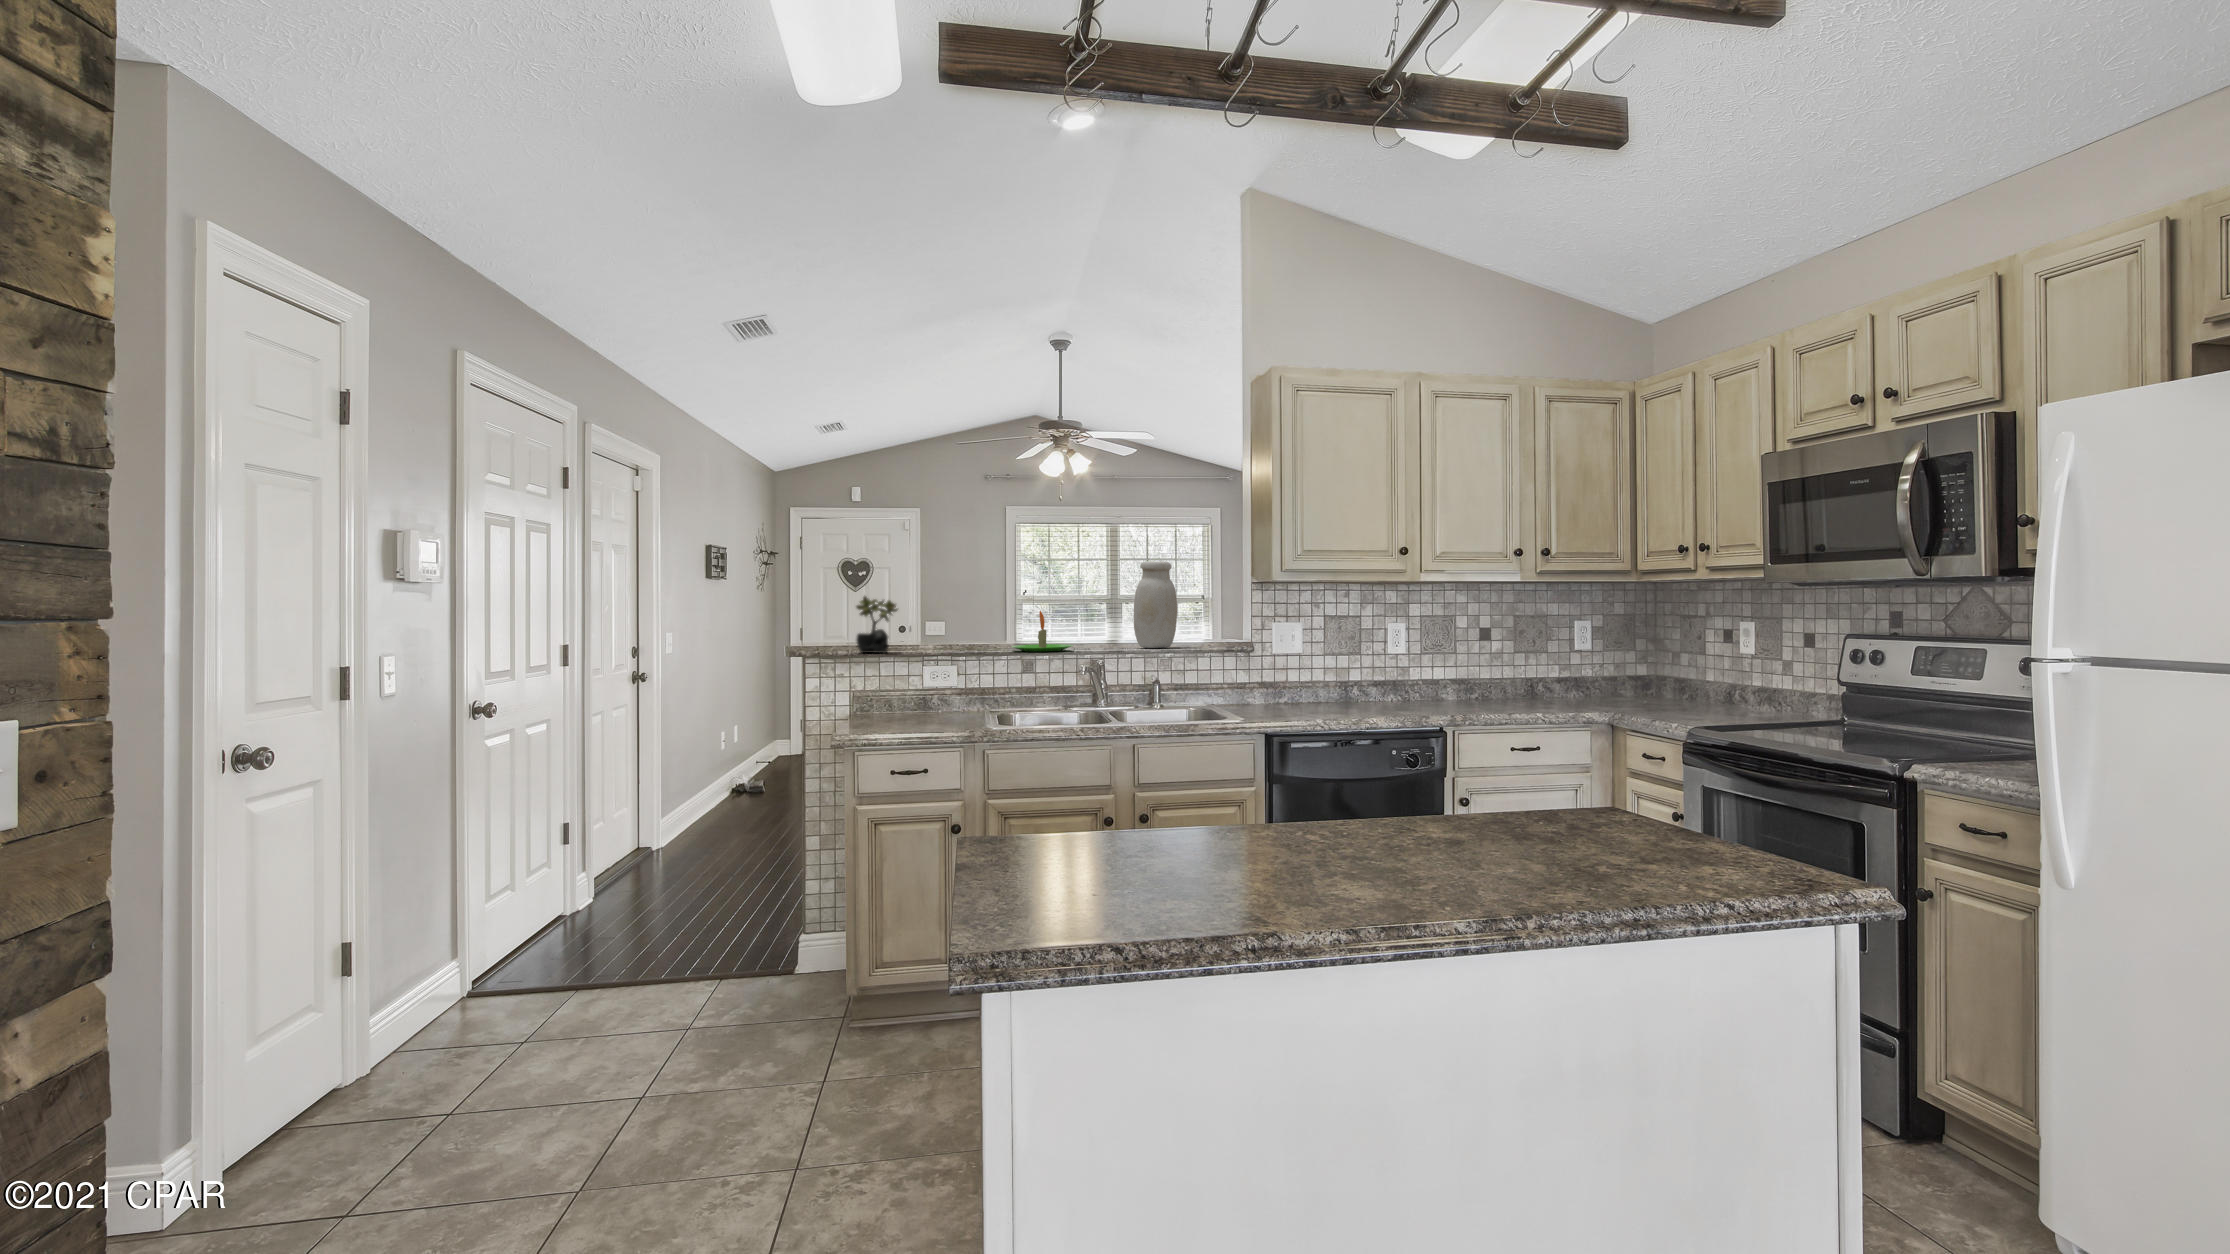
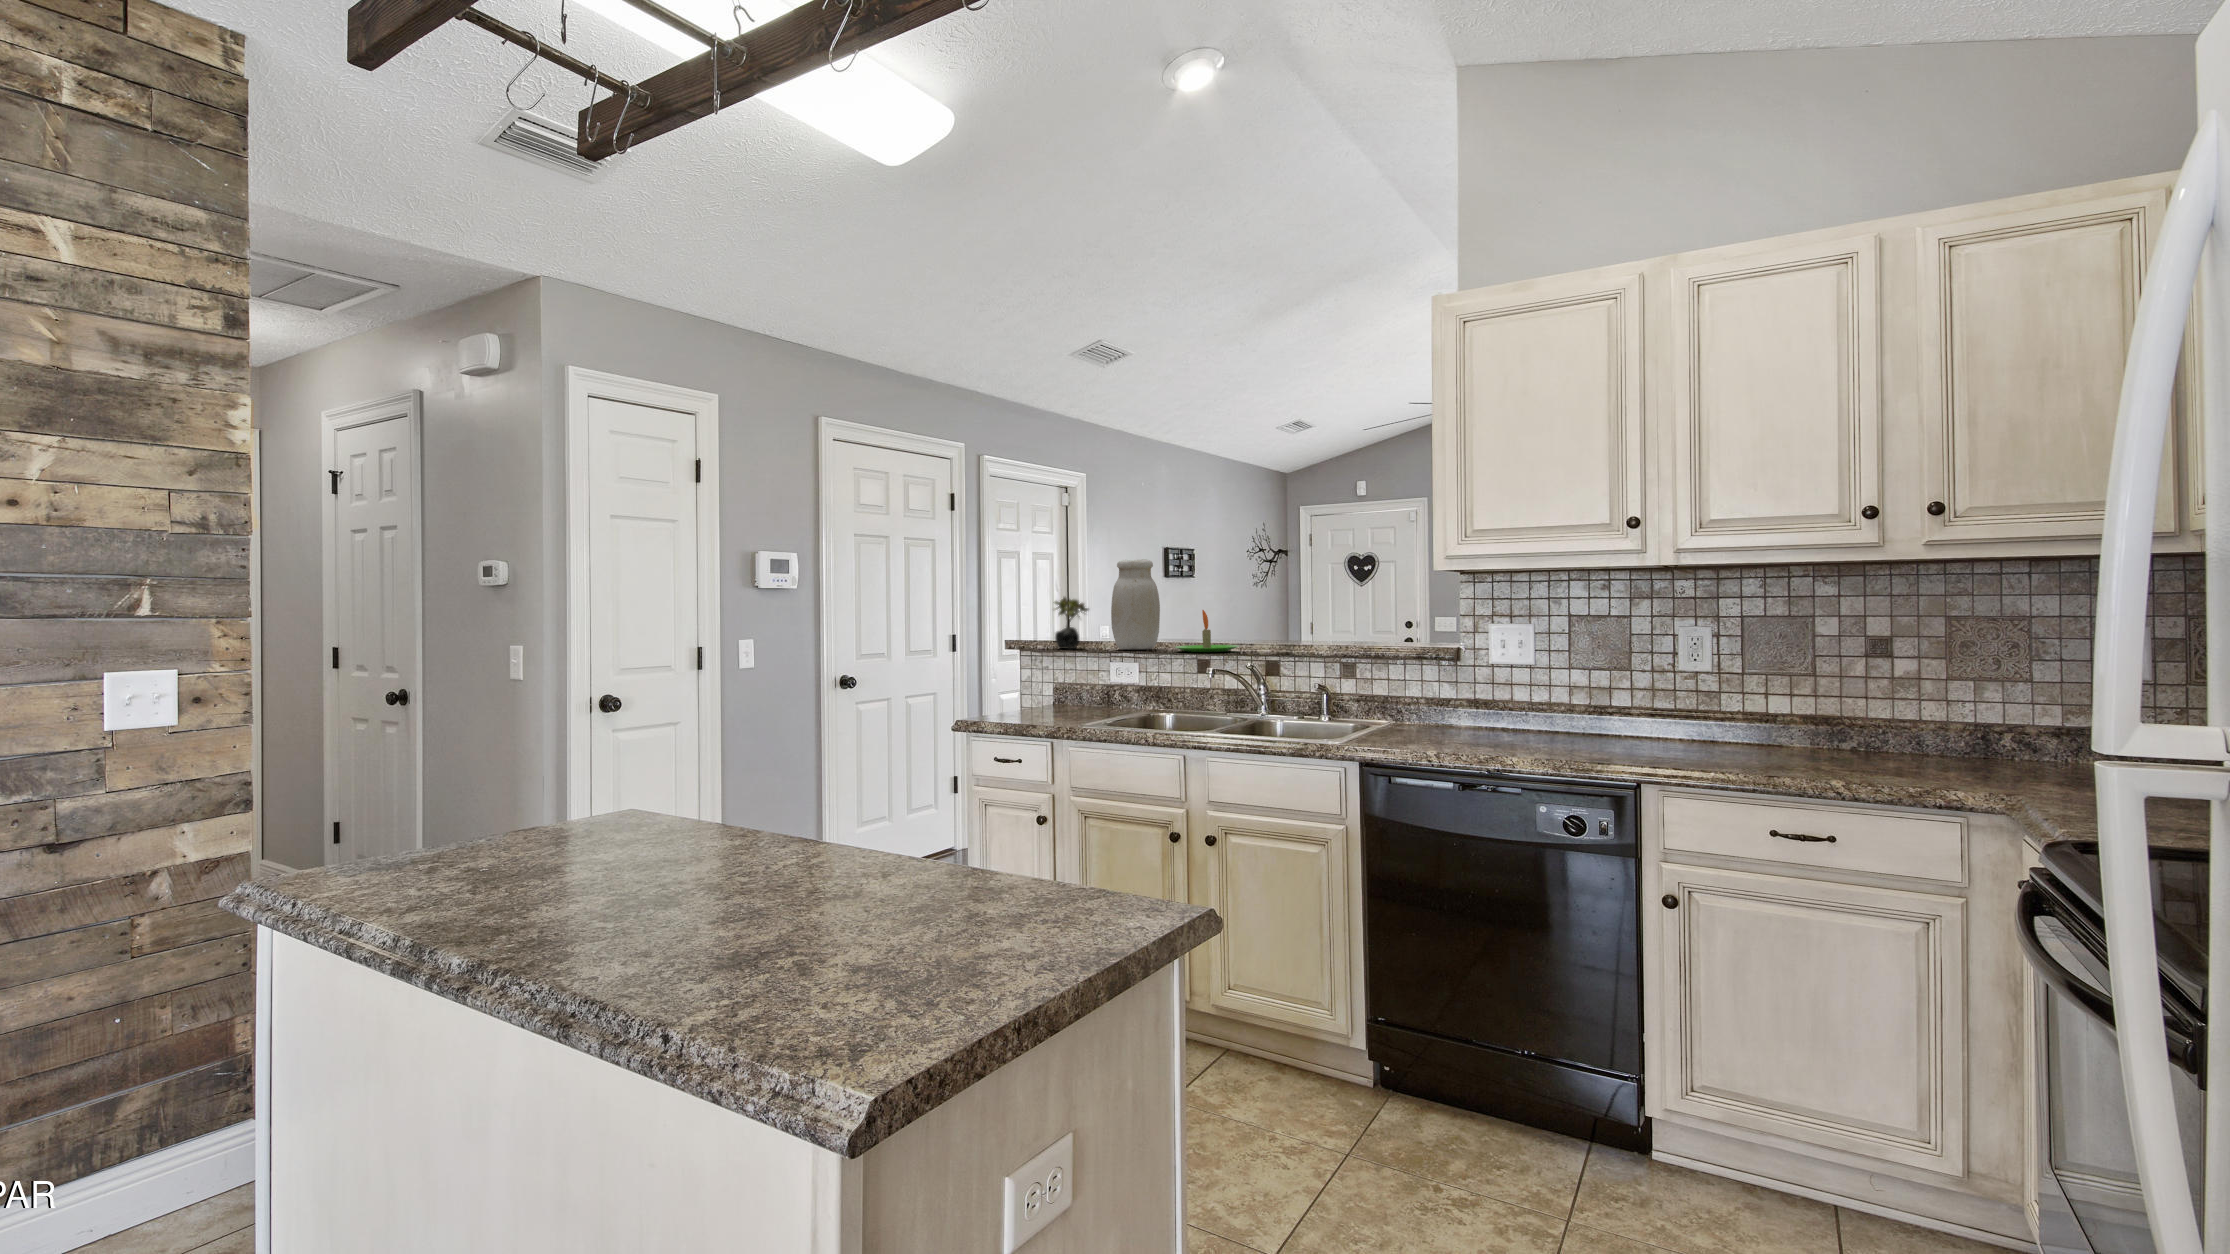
jar: present [1134,561,1177,648] -> present [1111,559,1160,650]

